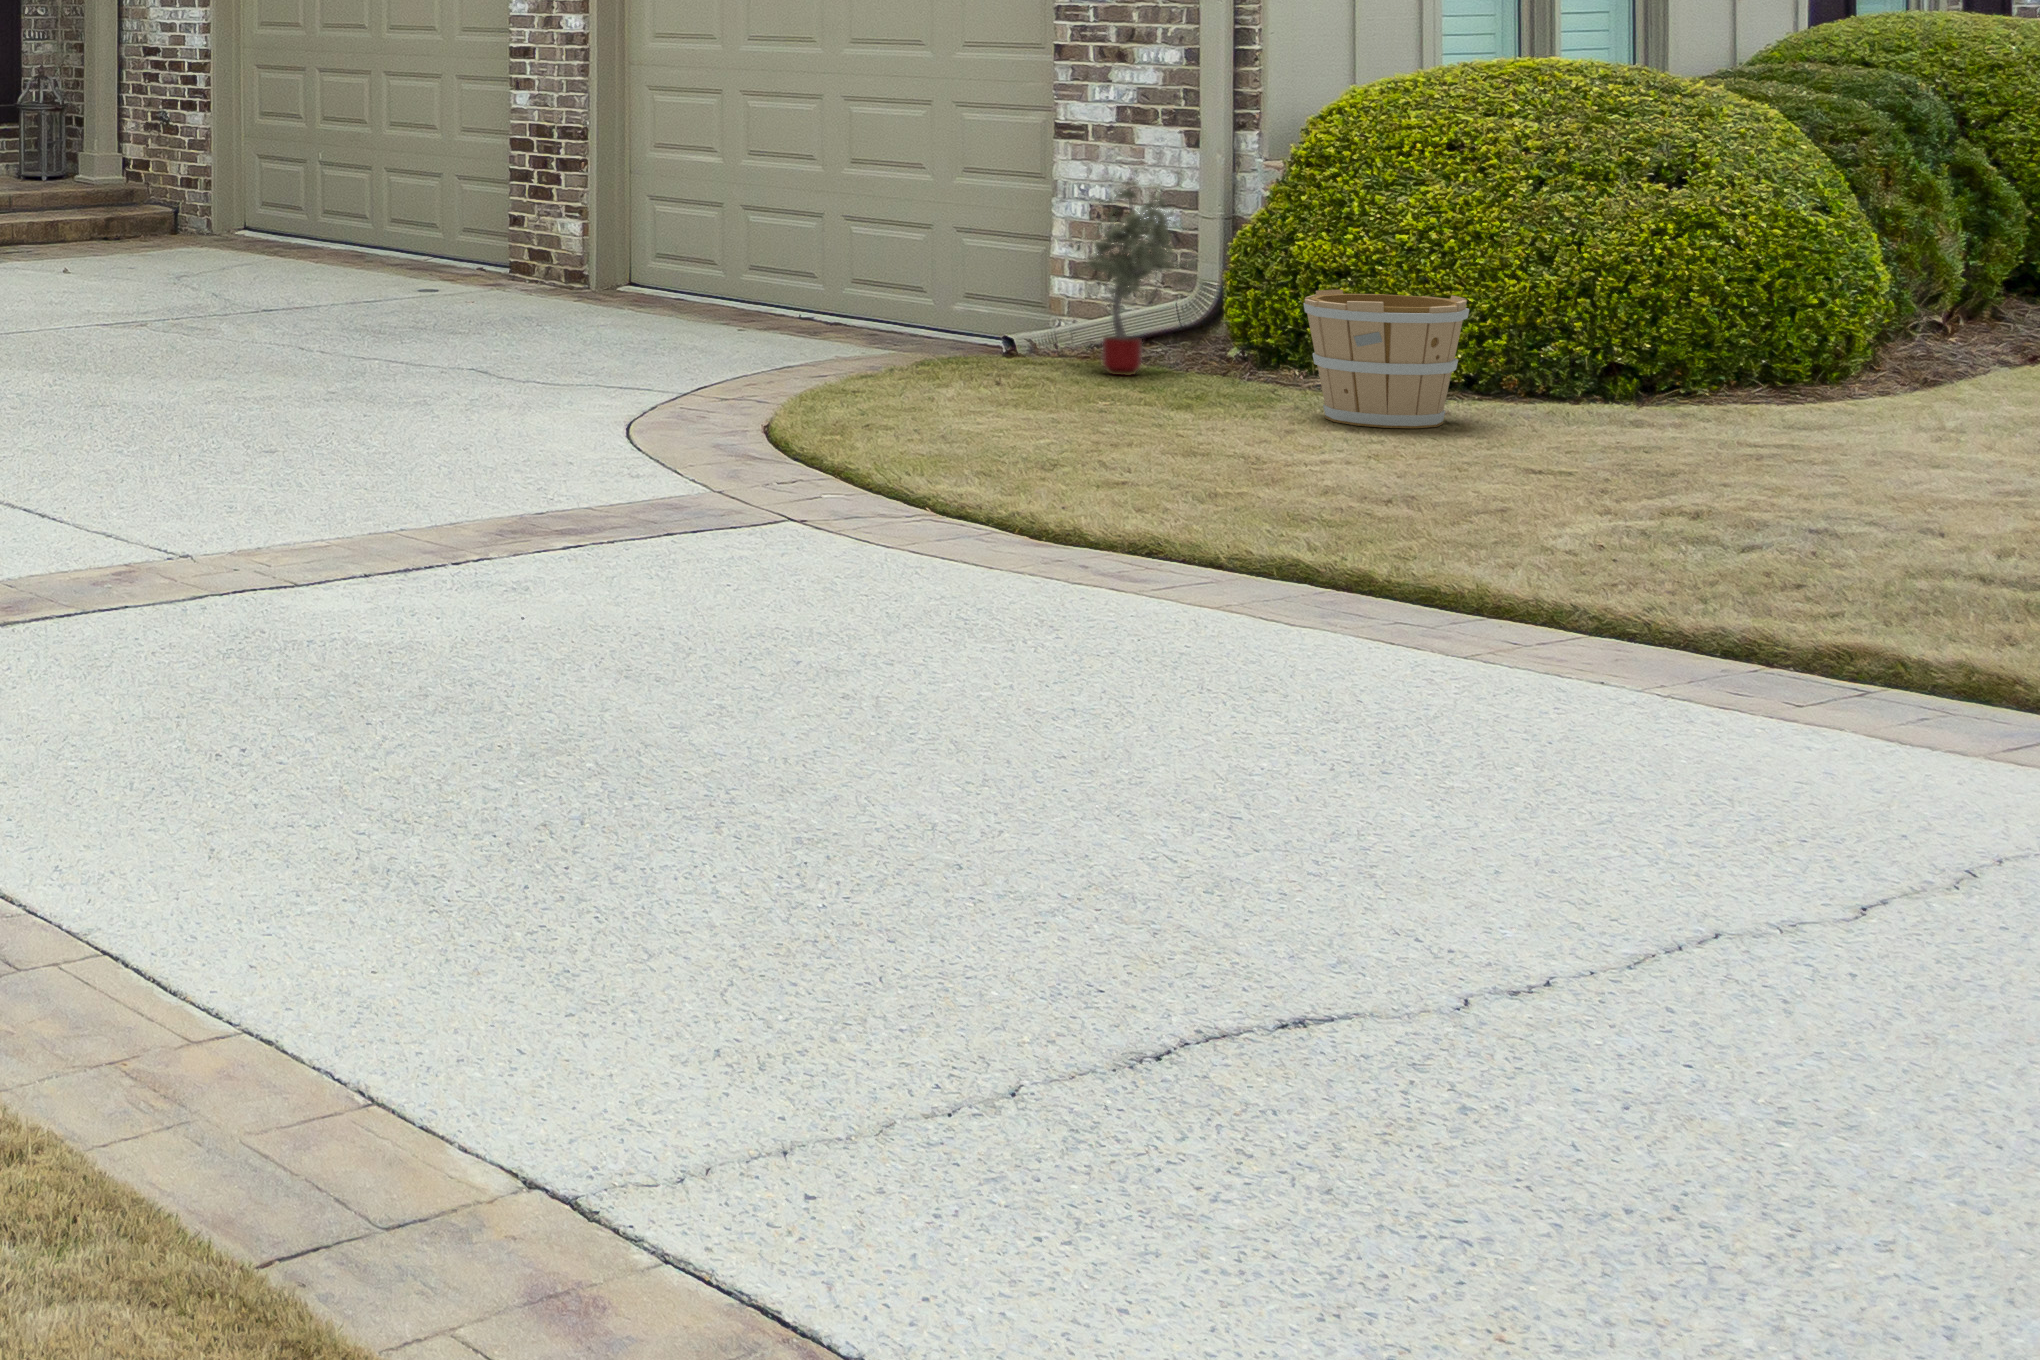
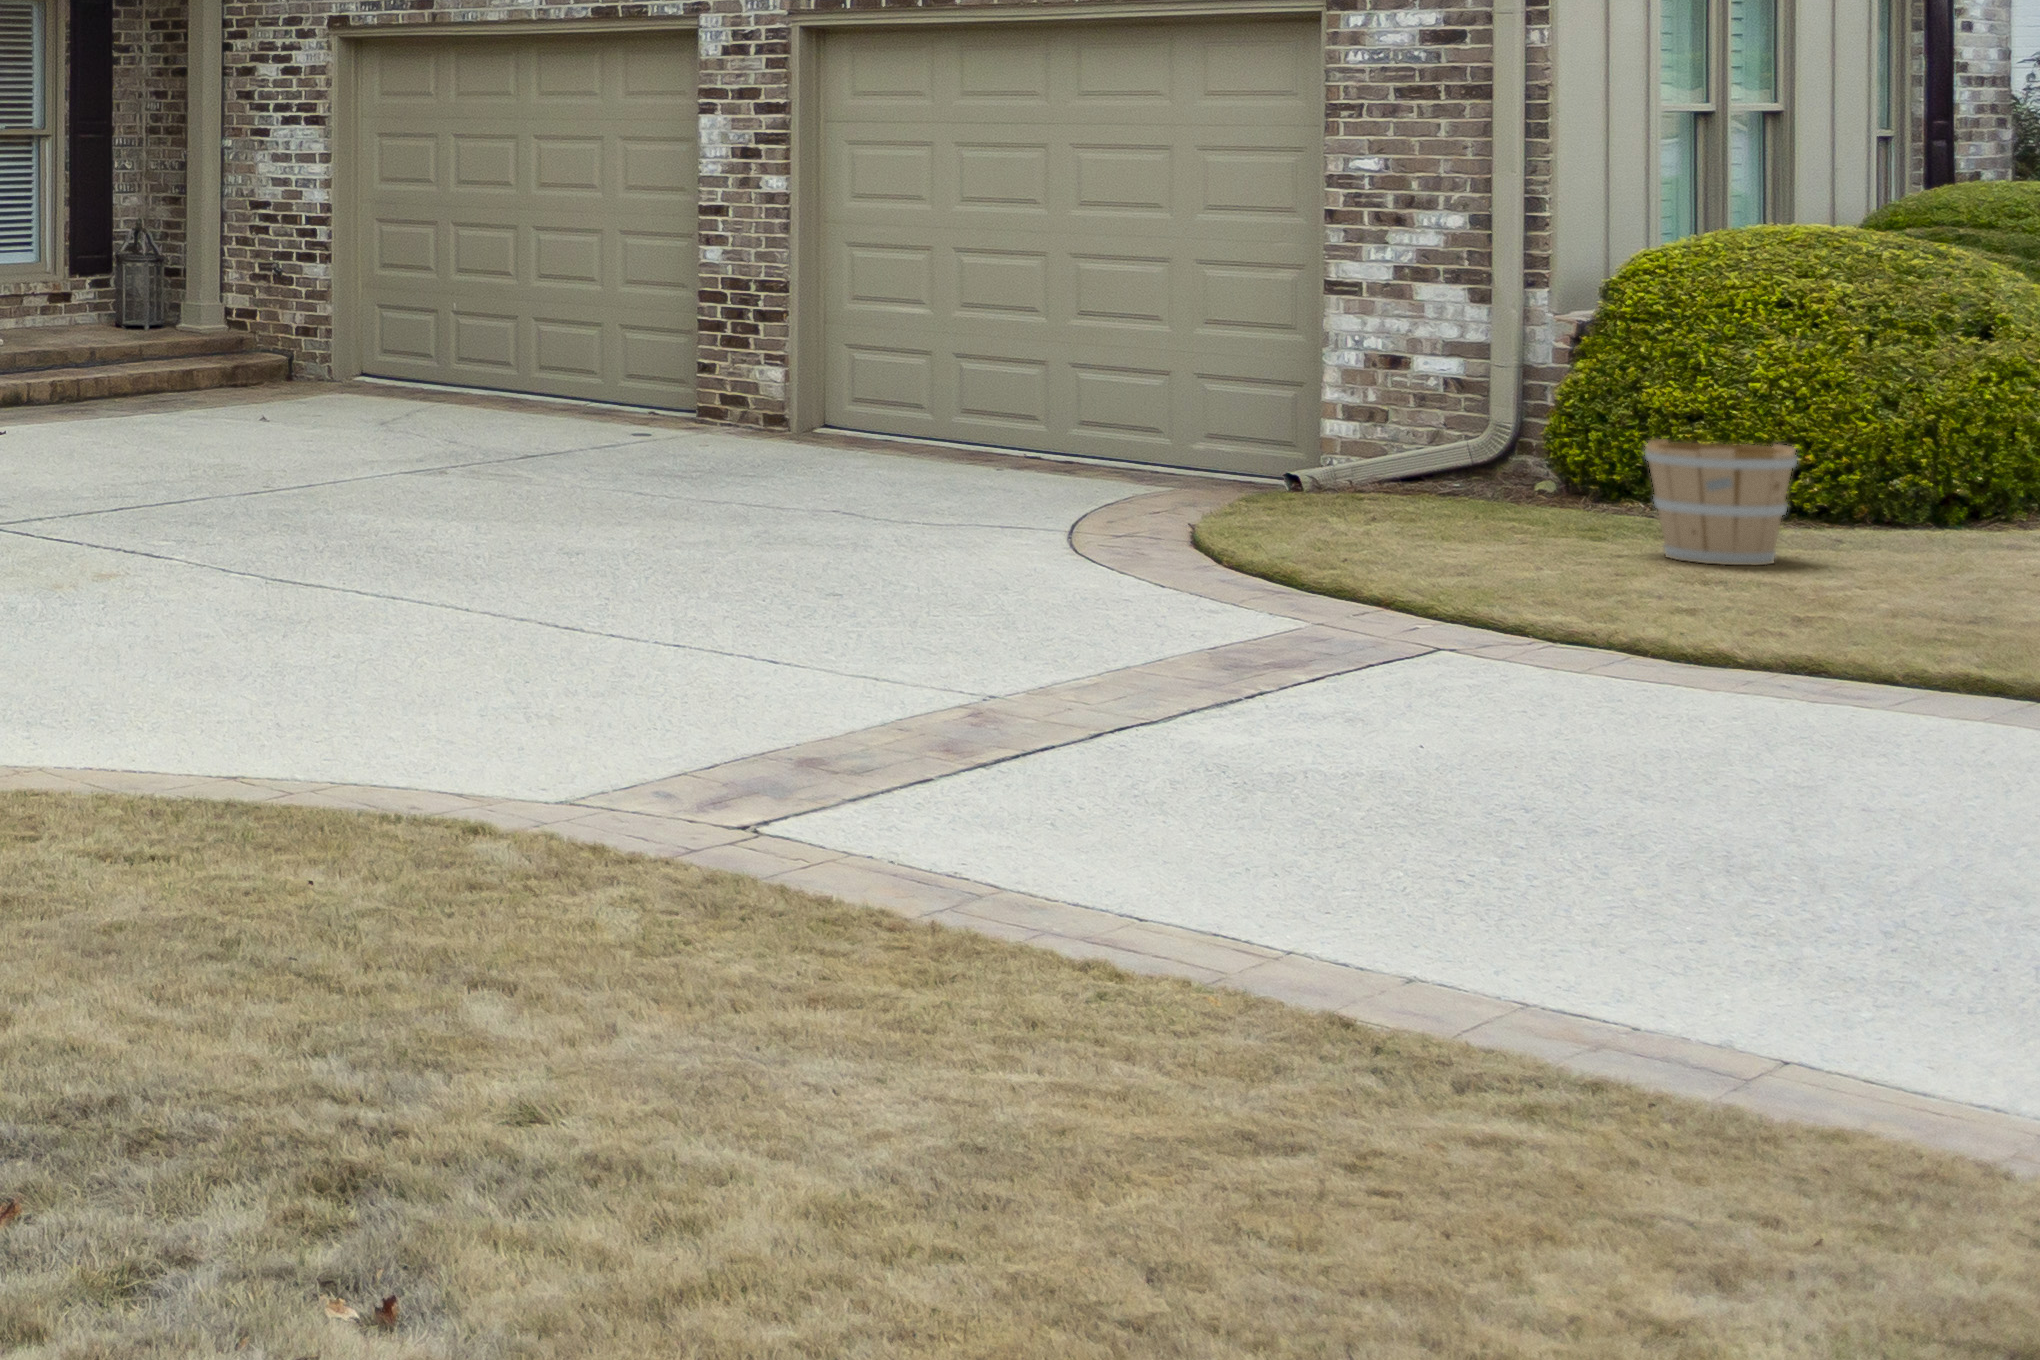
potted tree: present [1087,180,1197,375] -> none [1366,338,1489,521]

